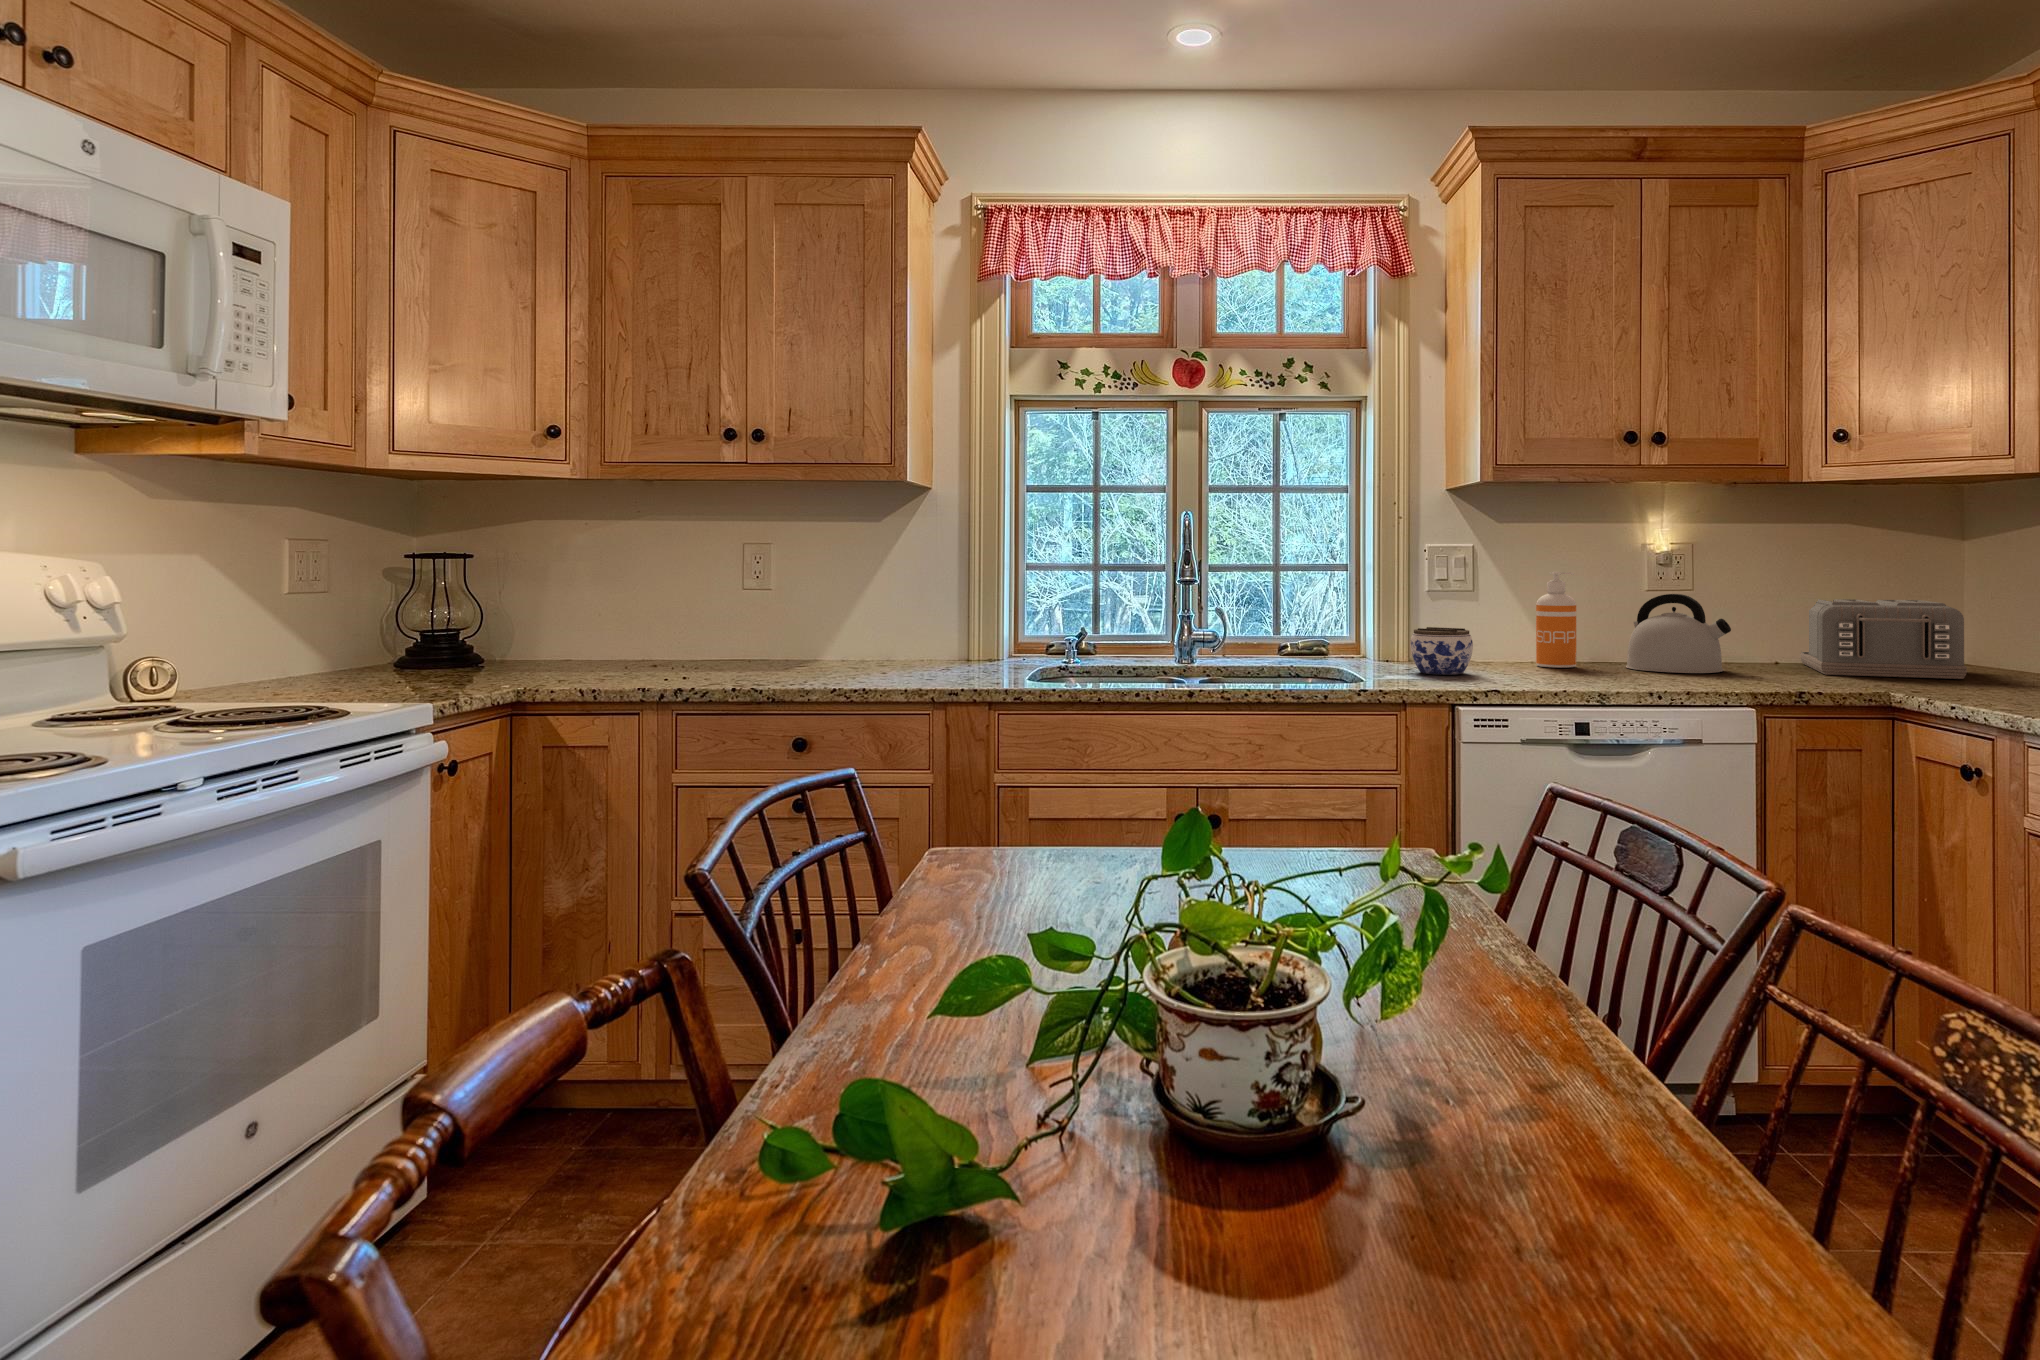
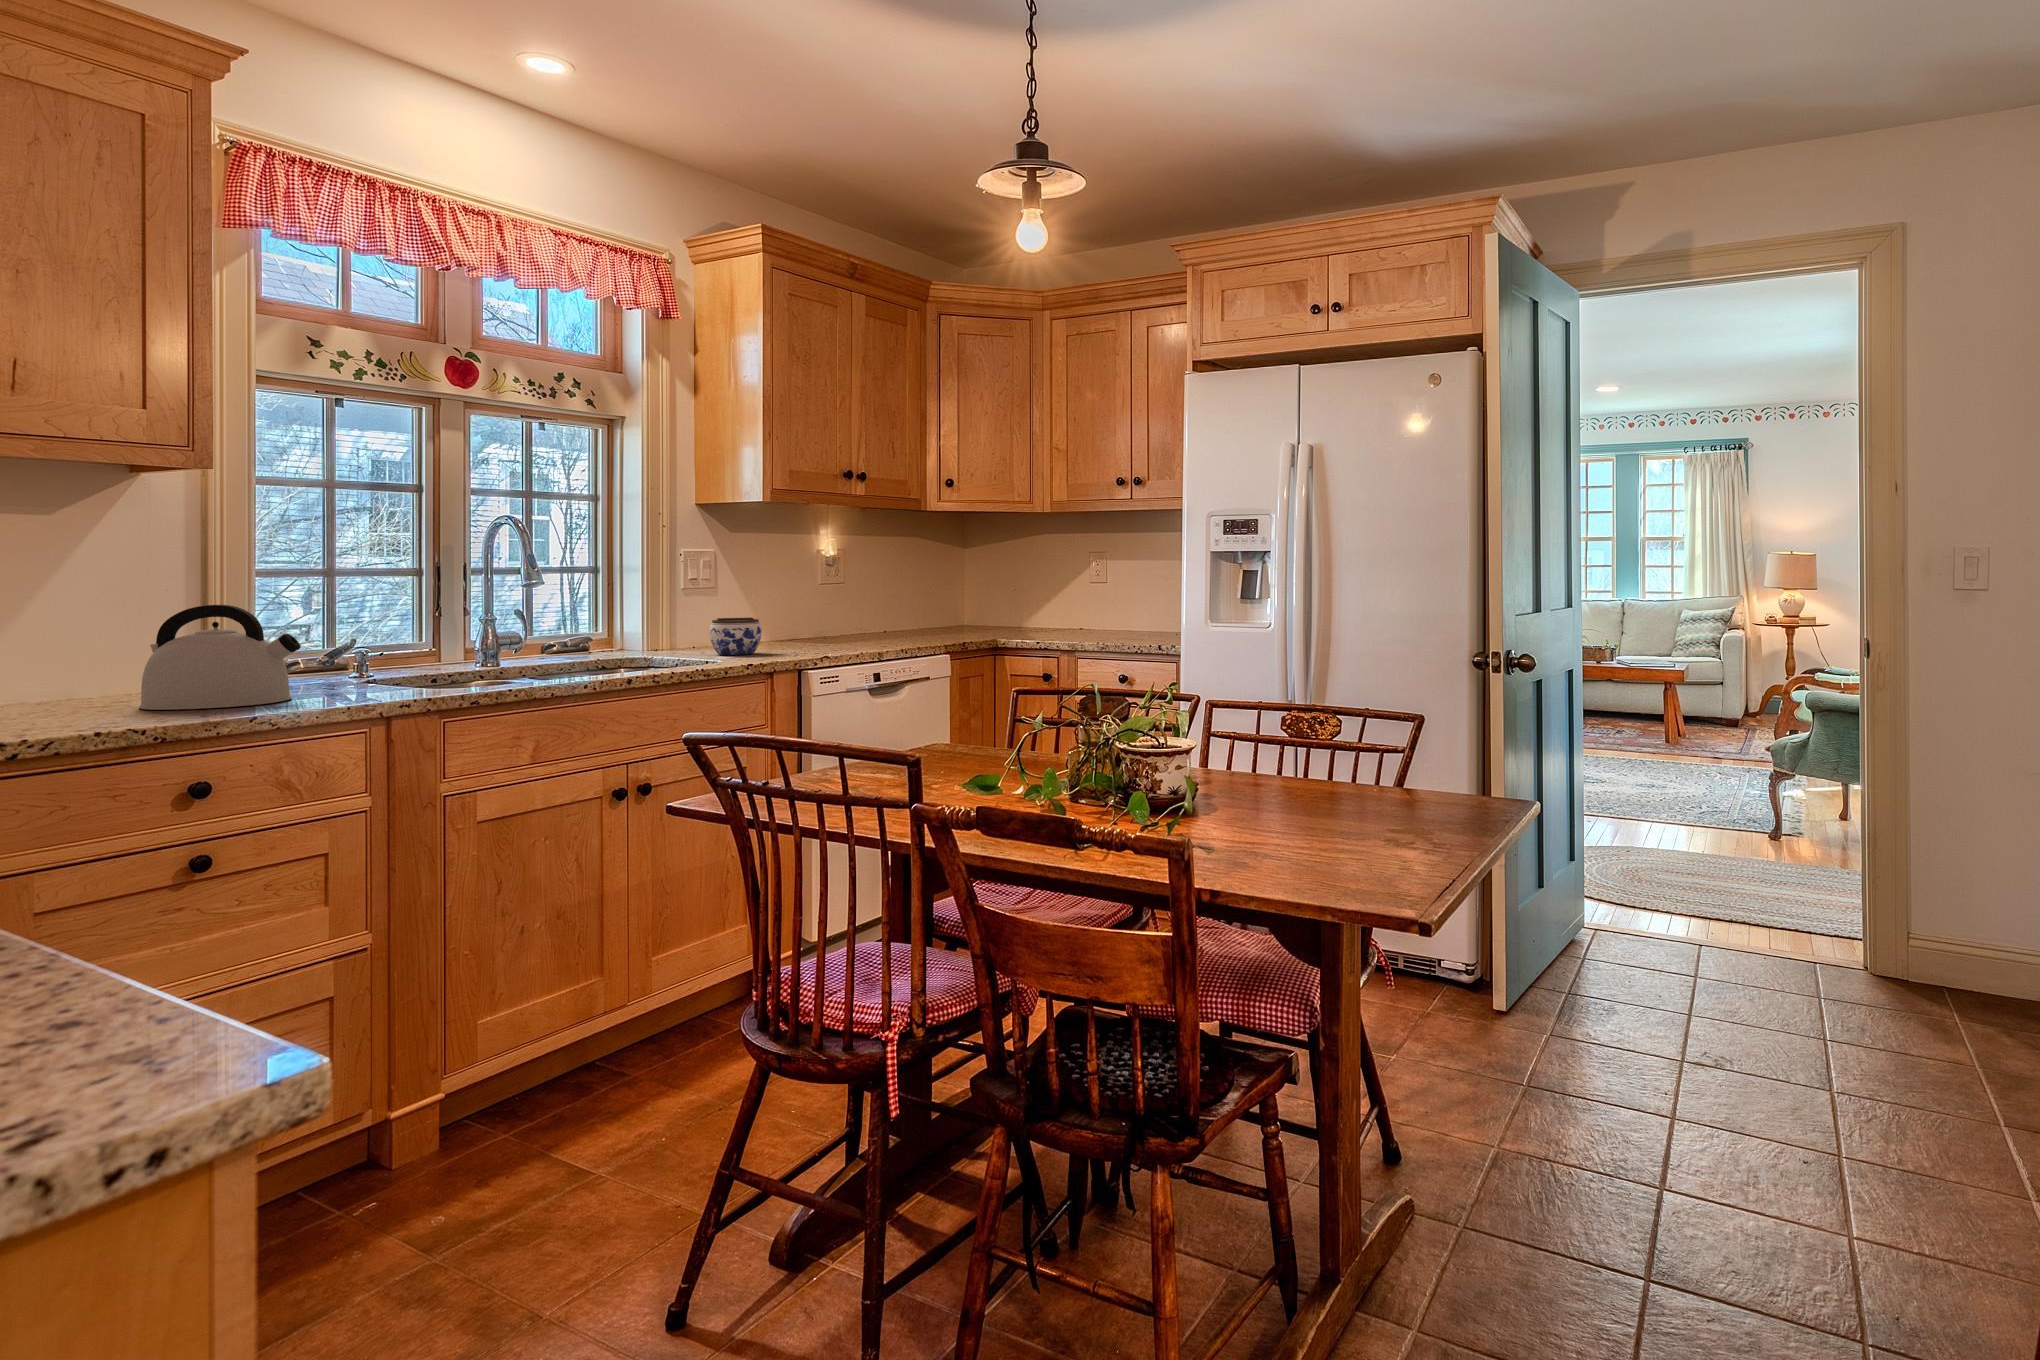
soap dispenser: present [1536,572,1576,668] -> none [762,572,794,646]
kettle: present [1626,594,1731,673] -> present [139,605,300,710]
toaster: present [1800,599,1967,679] -> none [894,588,999,637]

